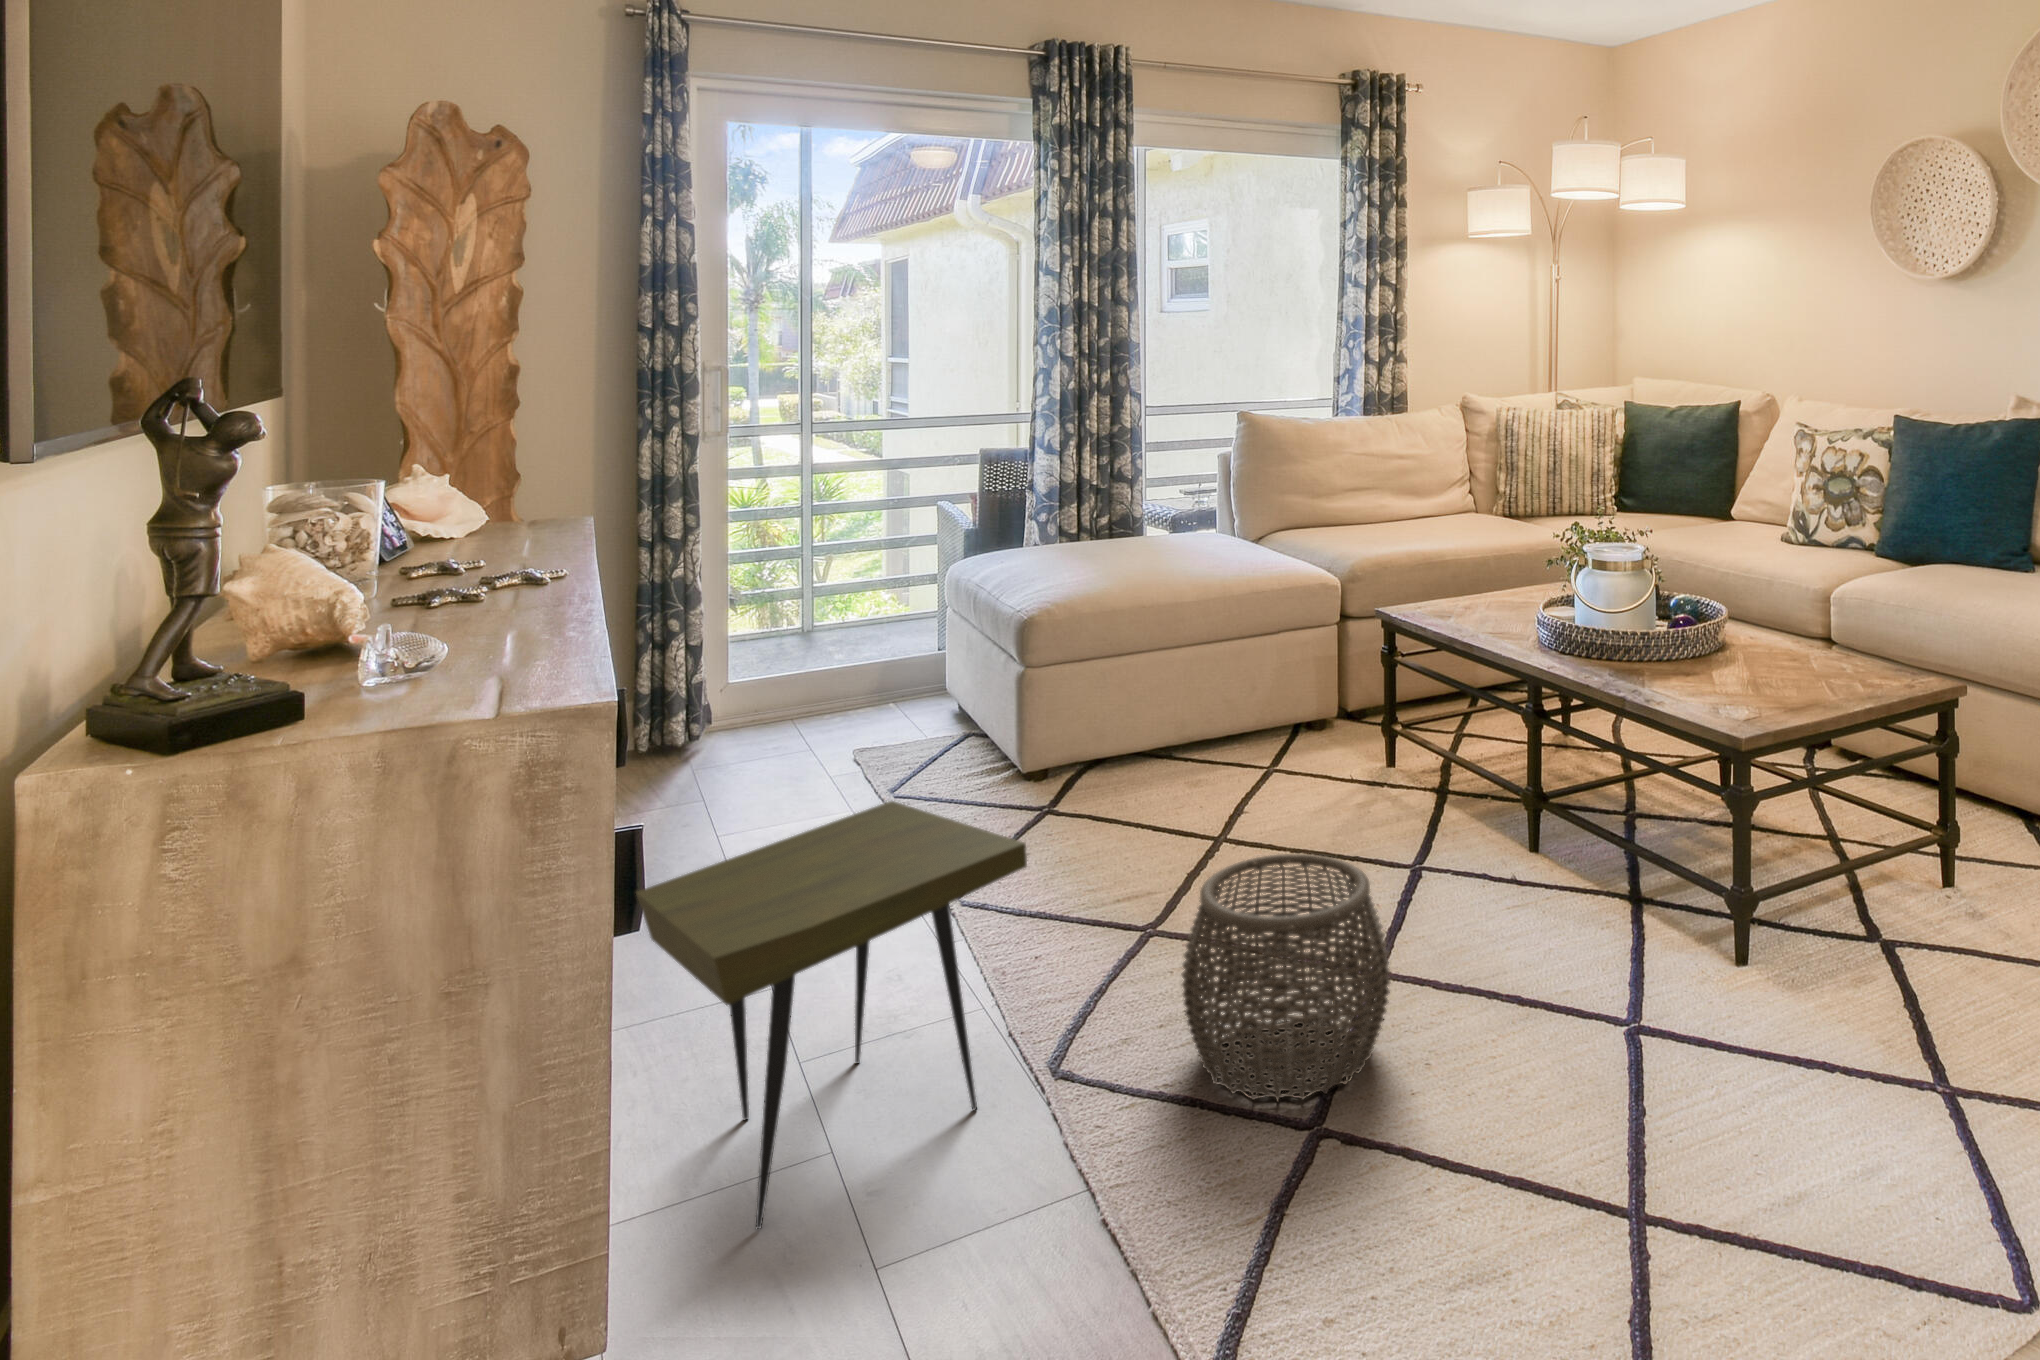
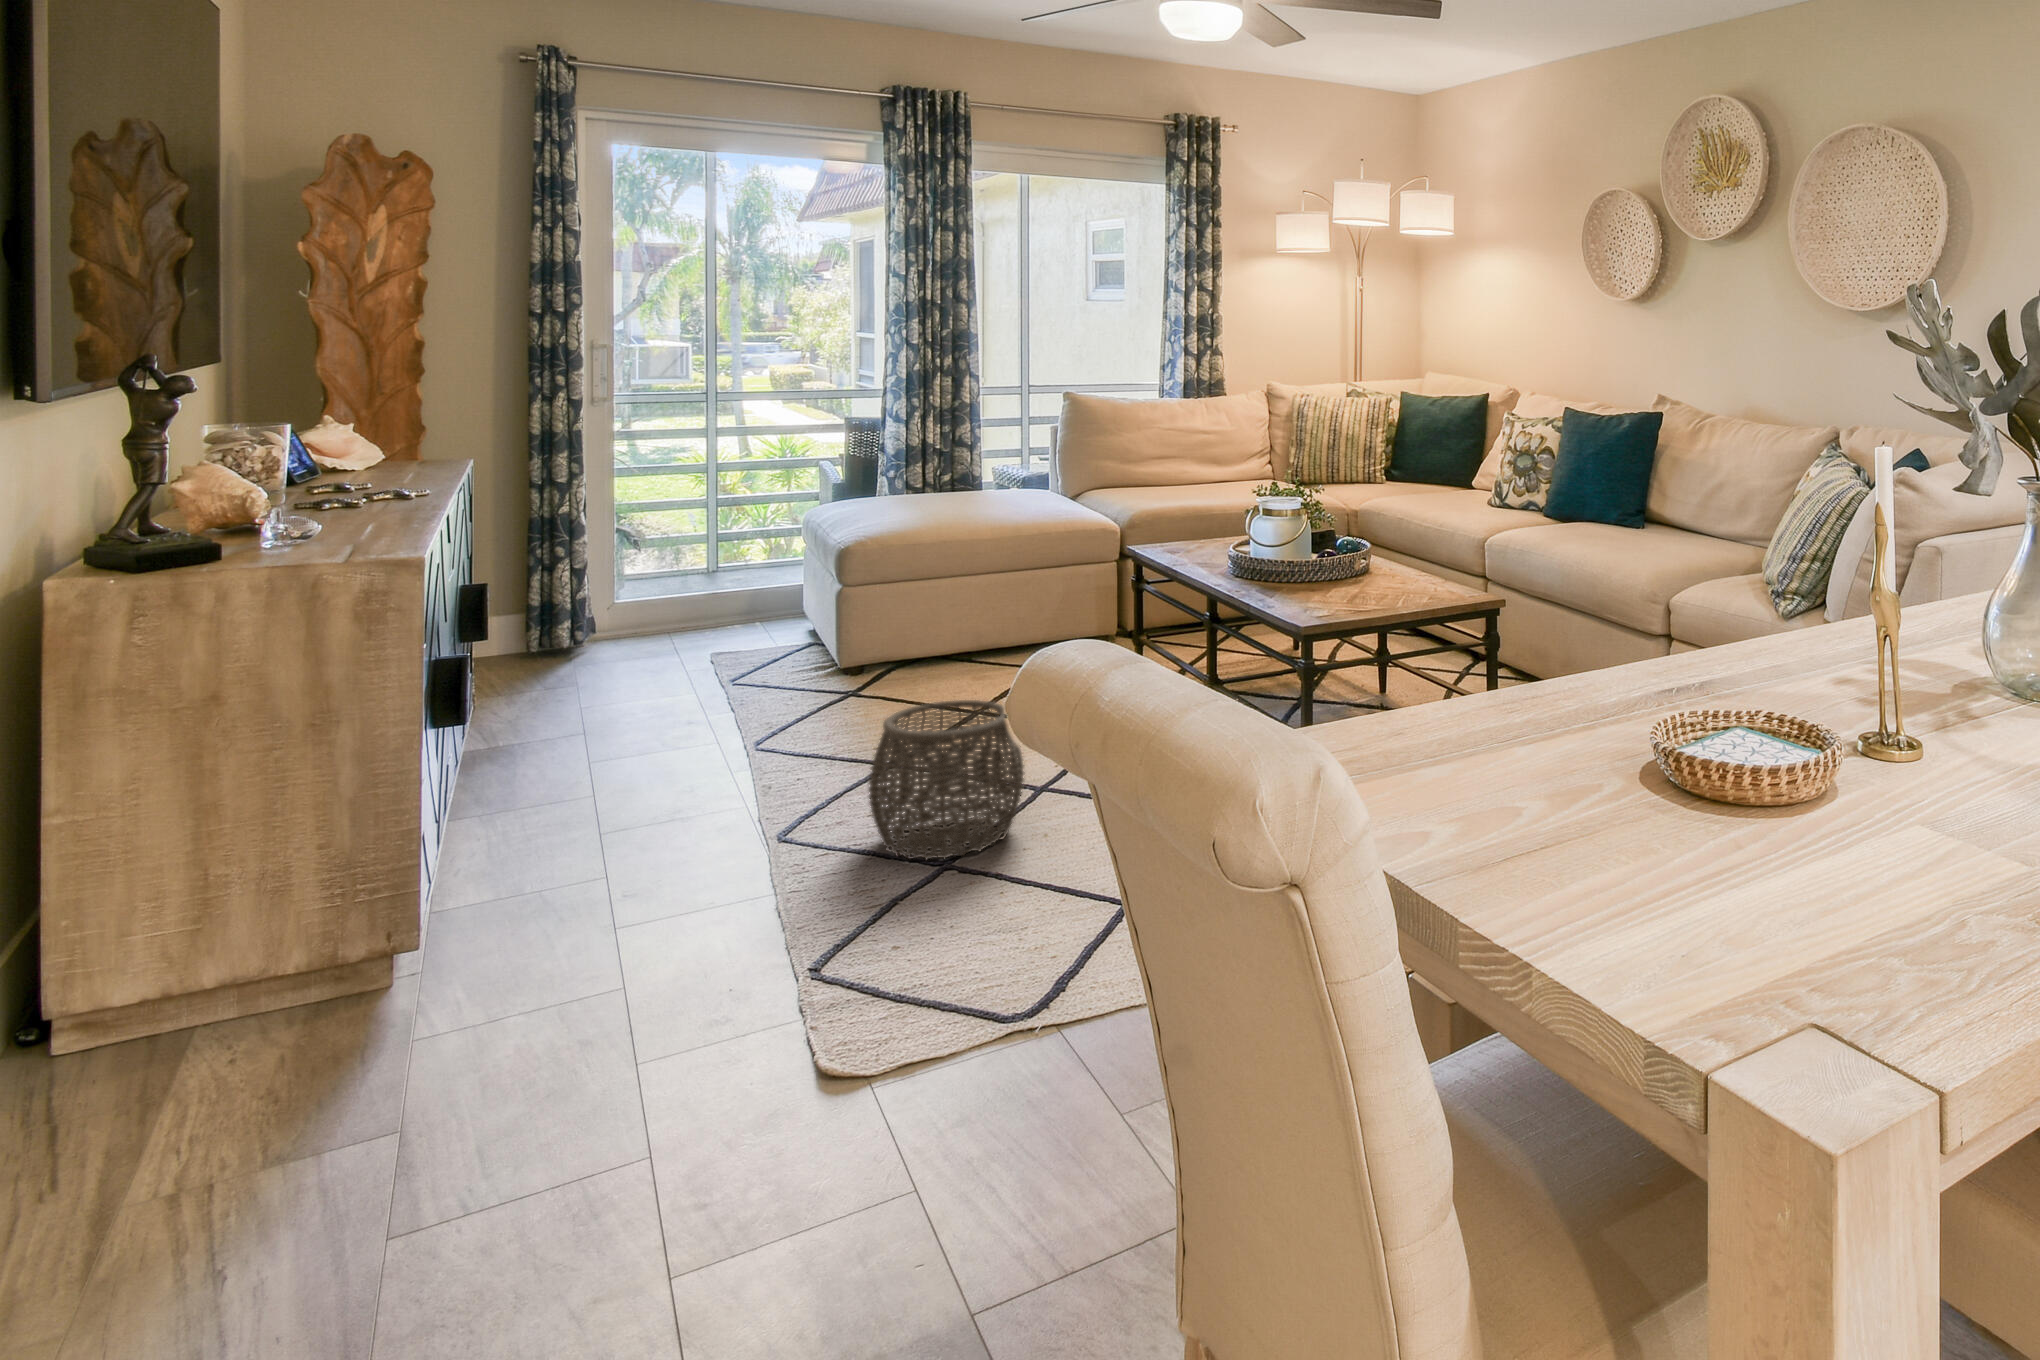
side table: present [636,801,1027,1229] -> none [460,657,755,922]

